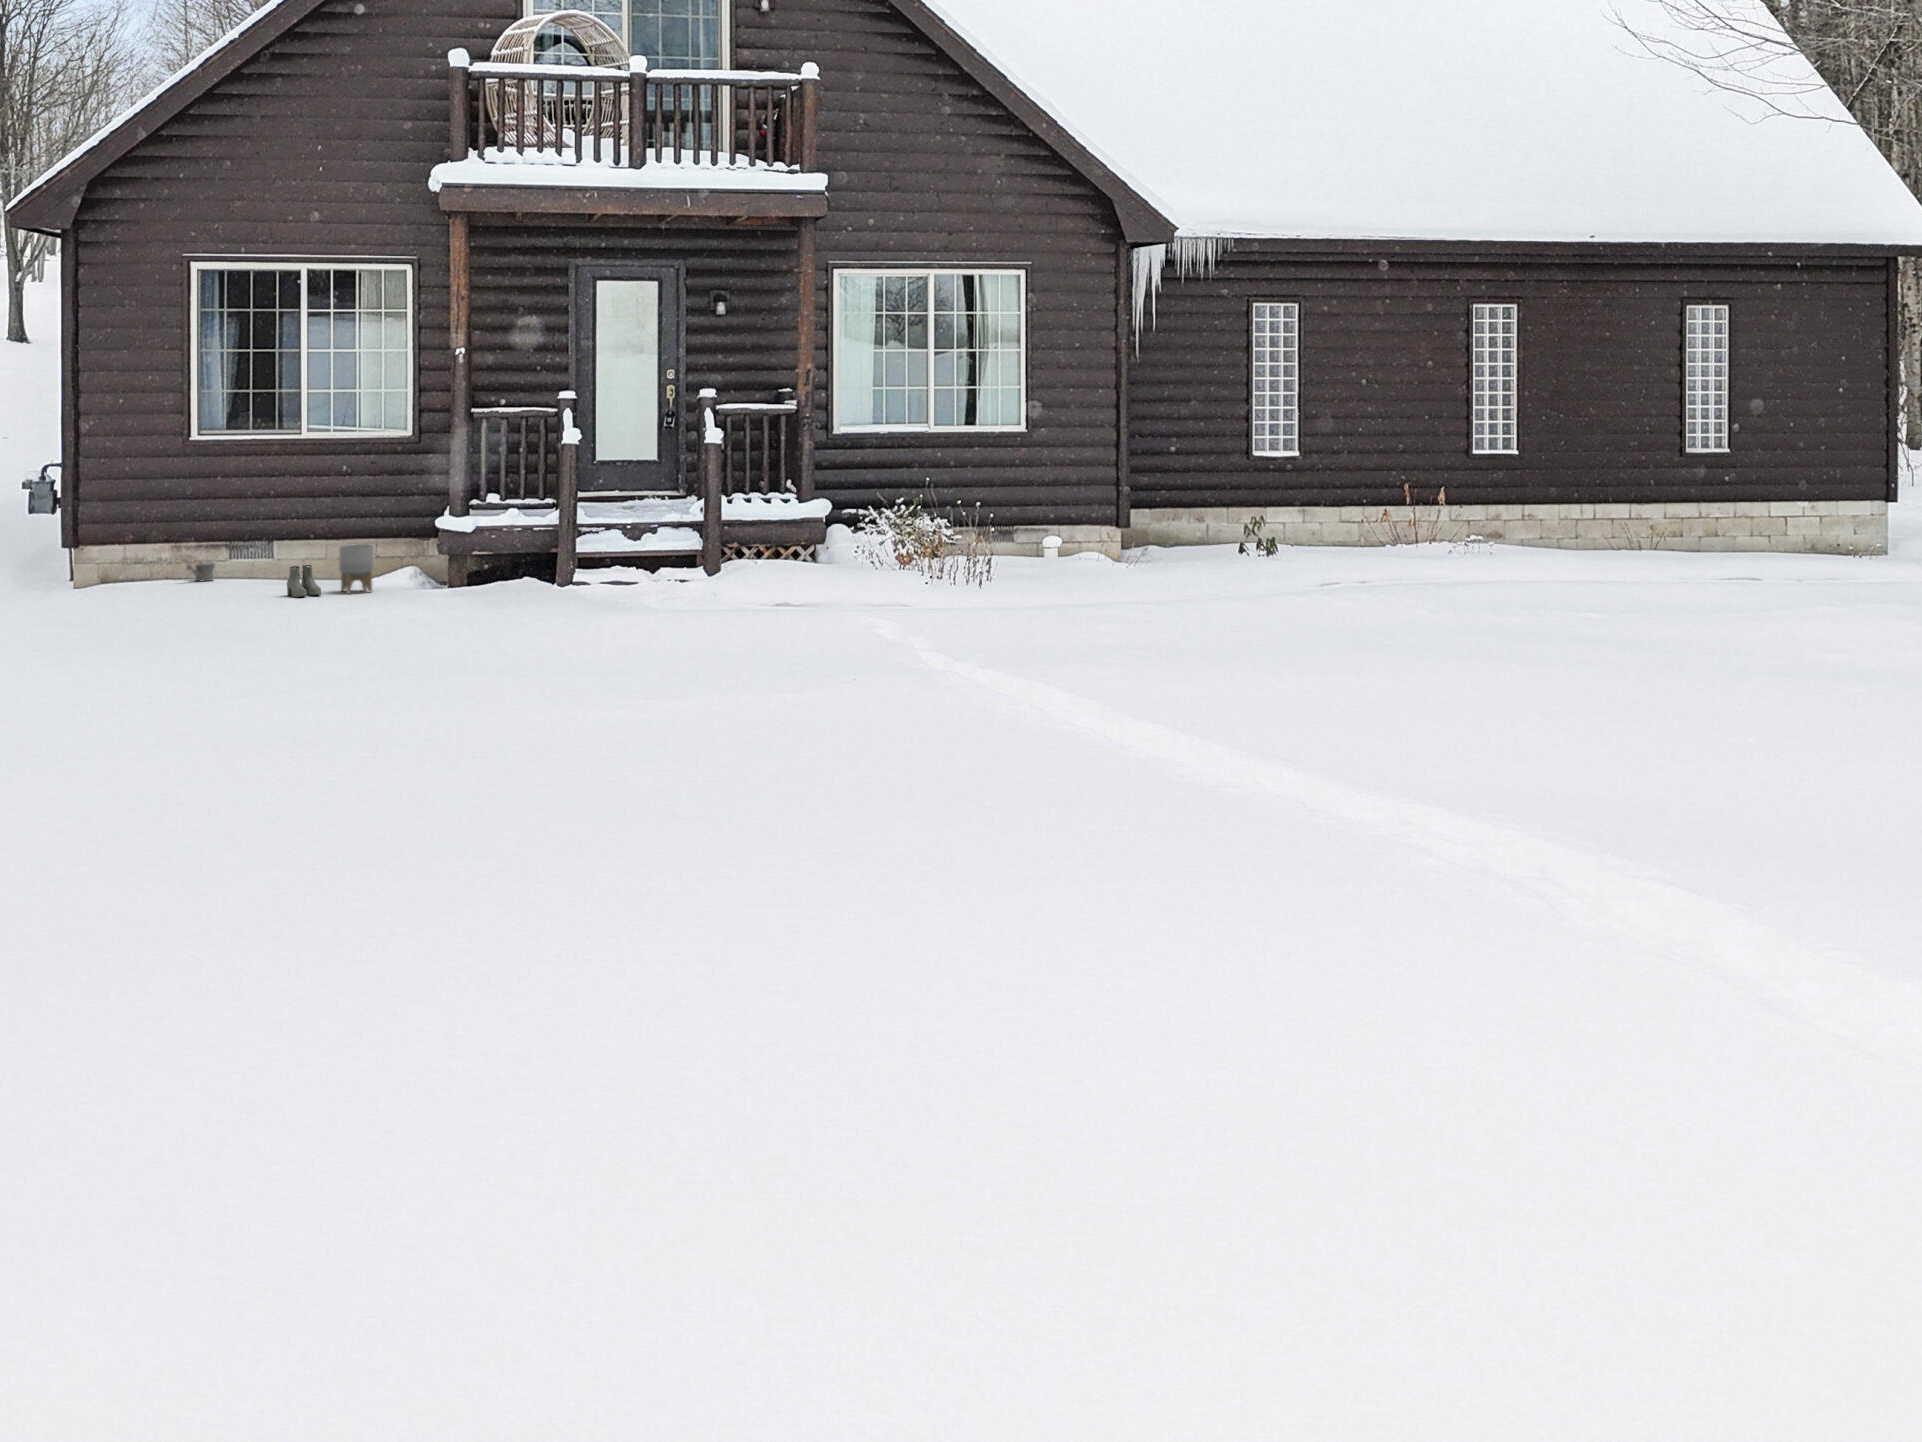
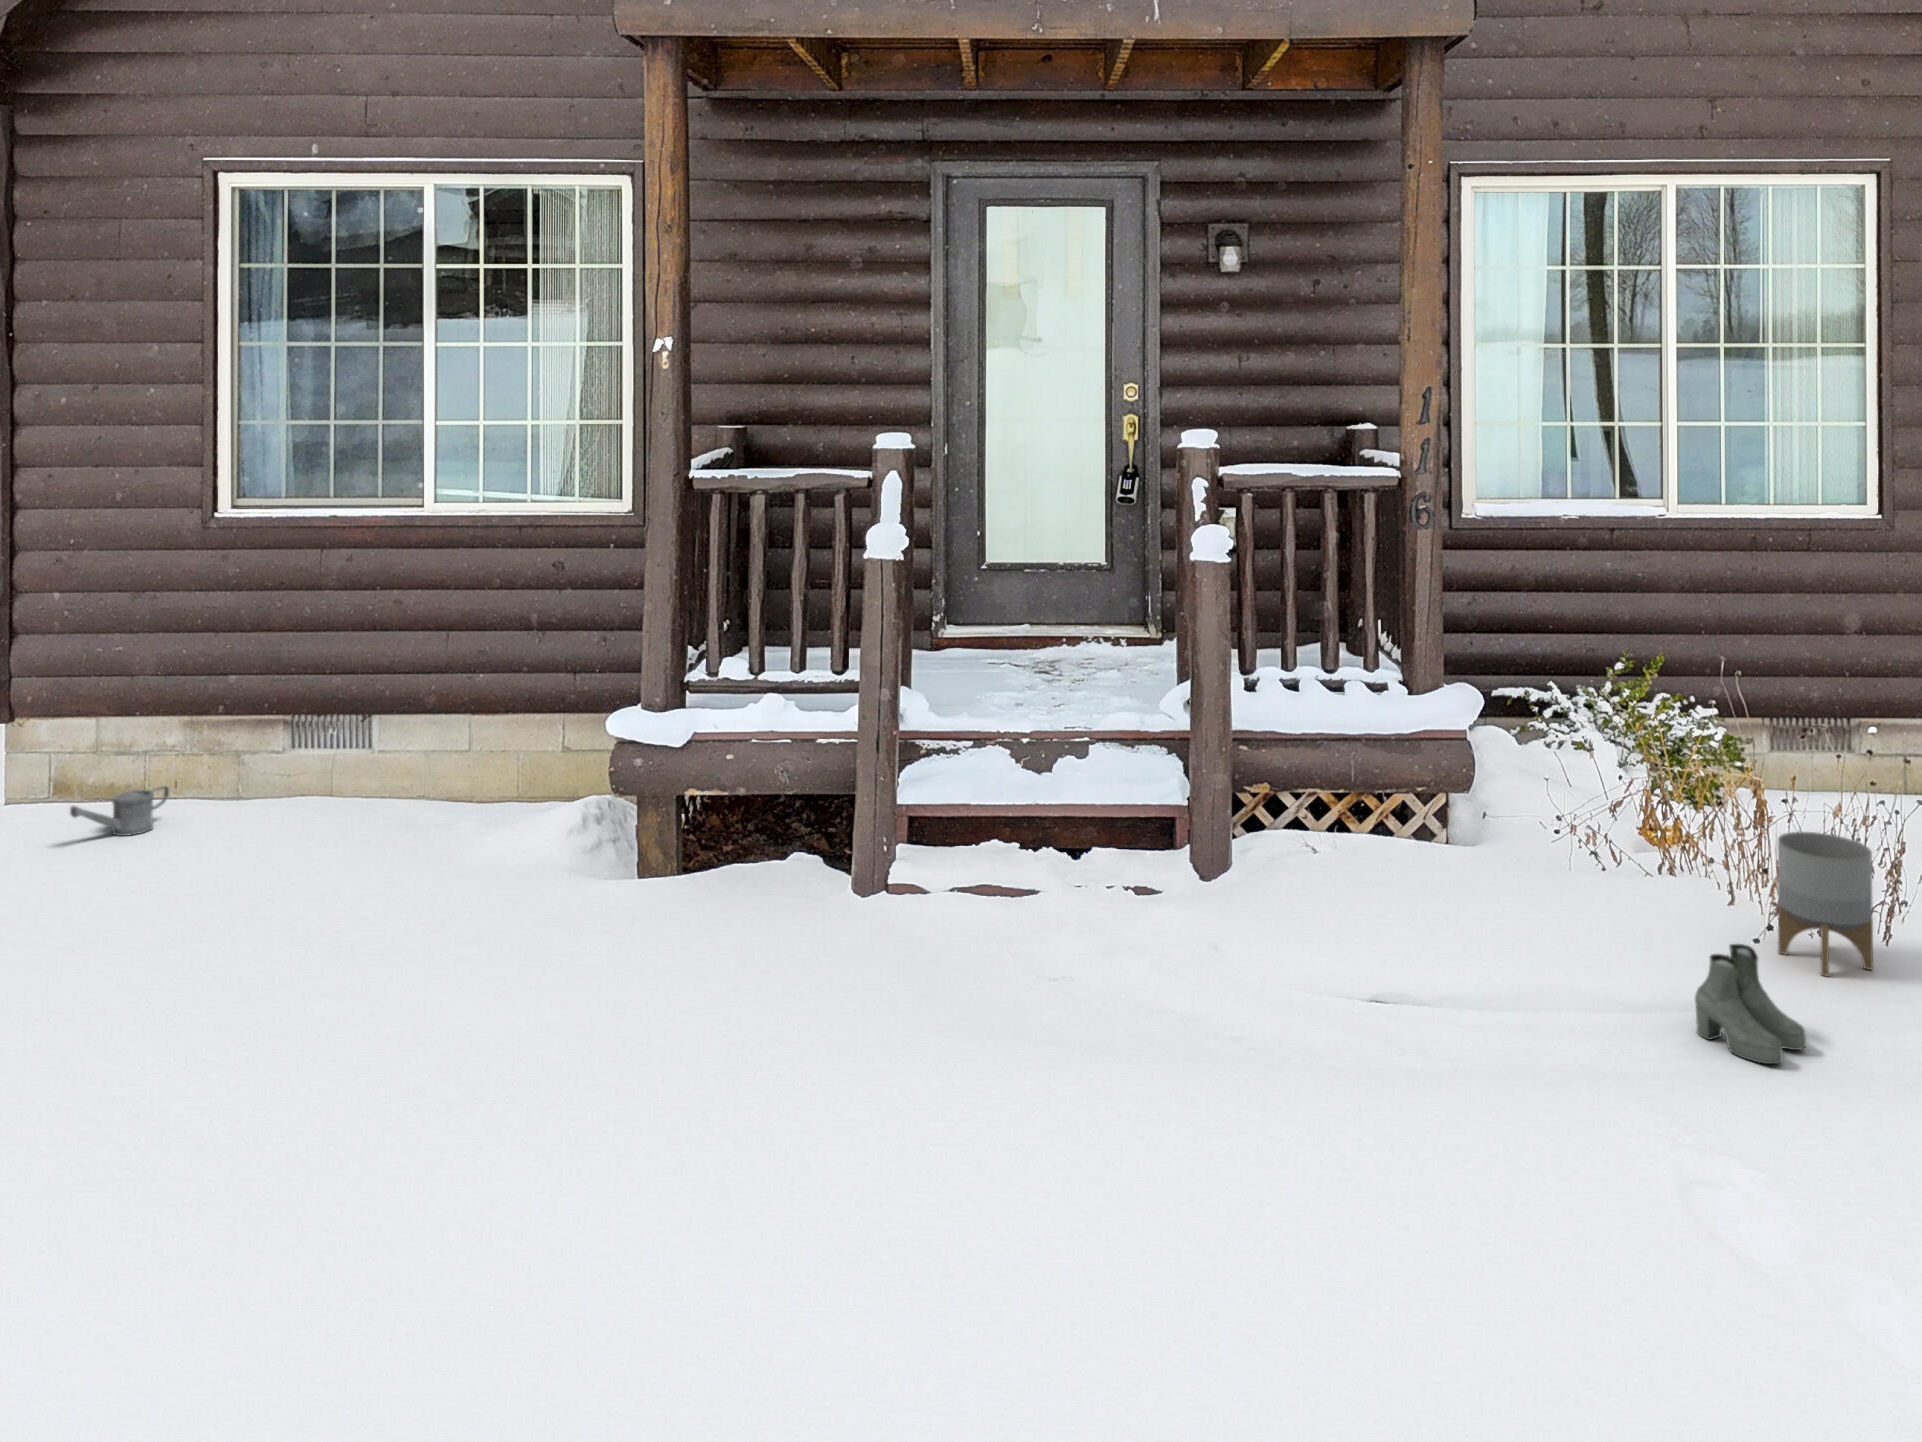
planter: present [339,544,374,594] -> present [1778,832,1873,976]
boots: present [287,565,321,597] -> present [1695,944,1806,1064]

